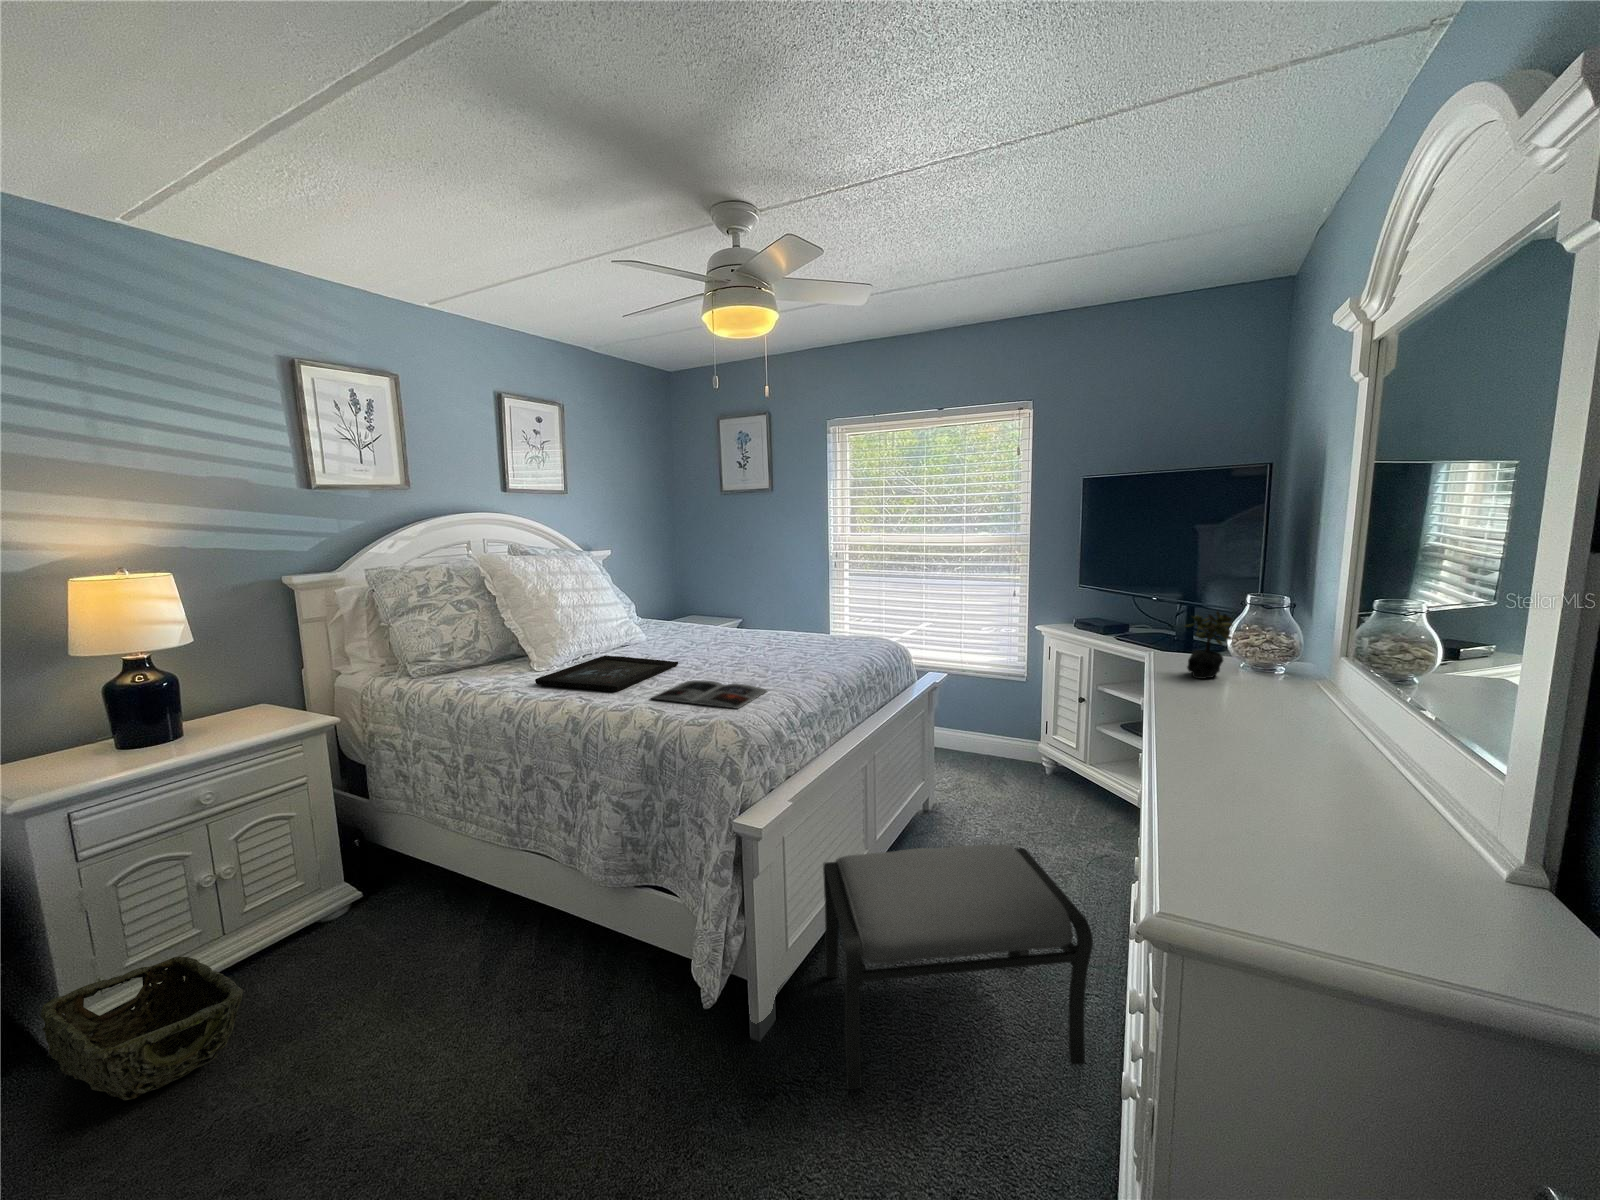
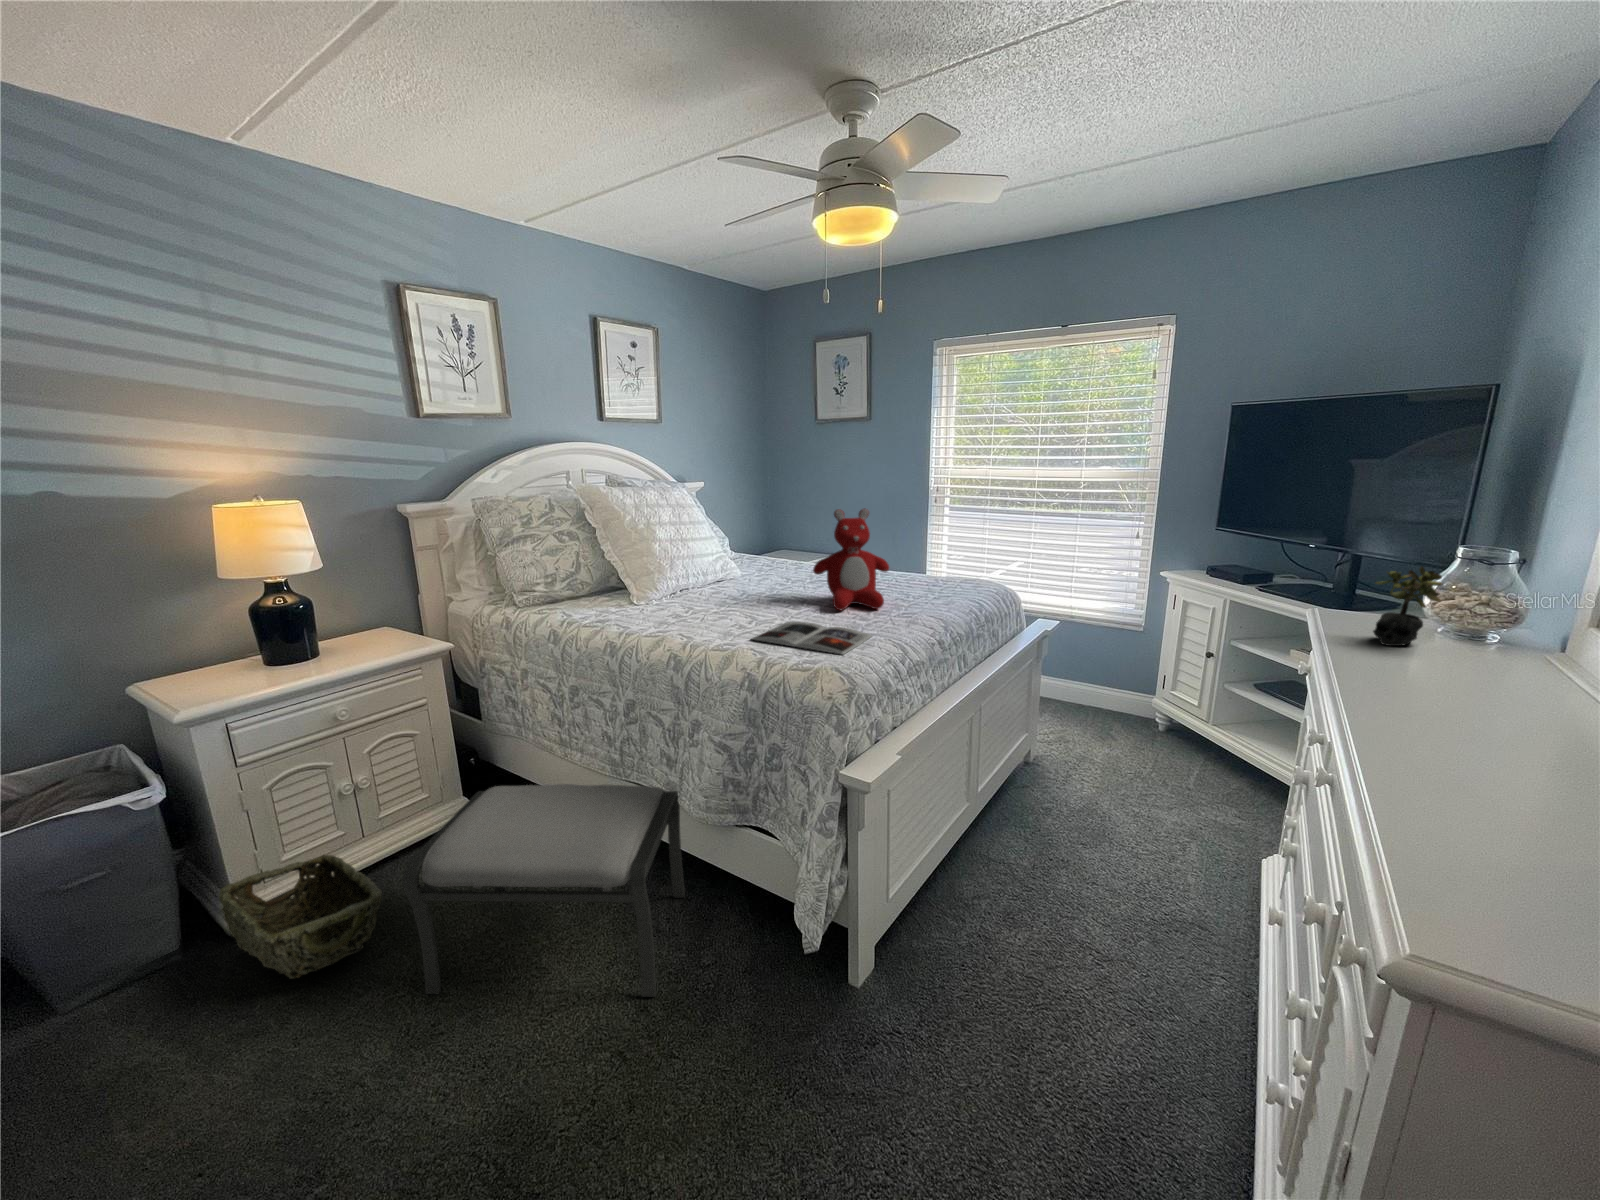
teddy bear: none [714,572,787,669] -> present [813,509,889,610]
tray: present [535,656,678,691] -> none [635,591,776,630]
ottoman: present [823,845,1093,1090] -> present [402,784,685,997]

